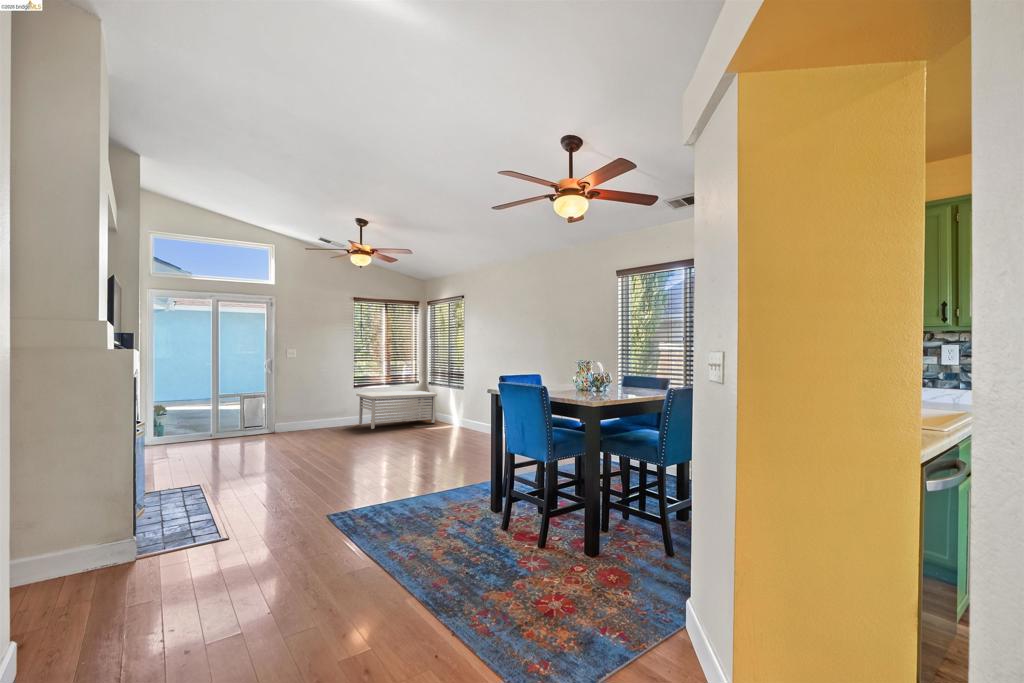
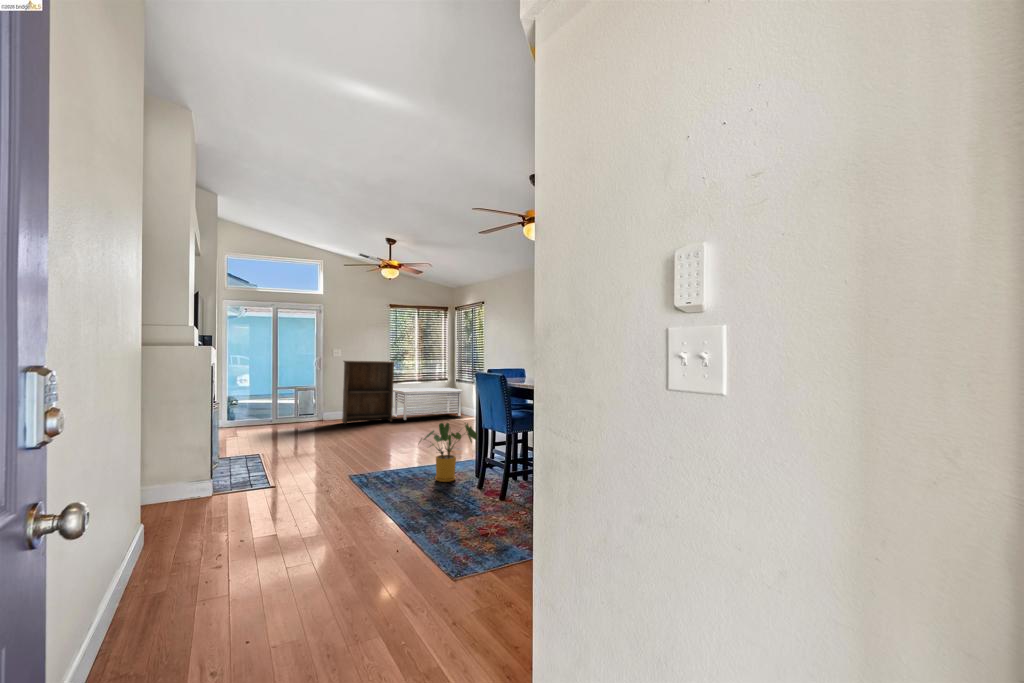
bookshelf: none [299,362,362,436] -> present [342,361,395,424]
house plant: none [419,443,498,520] -> present [424,423,477,482]

